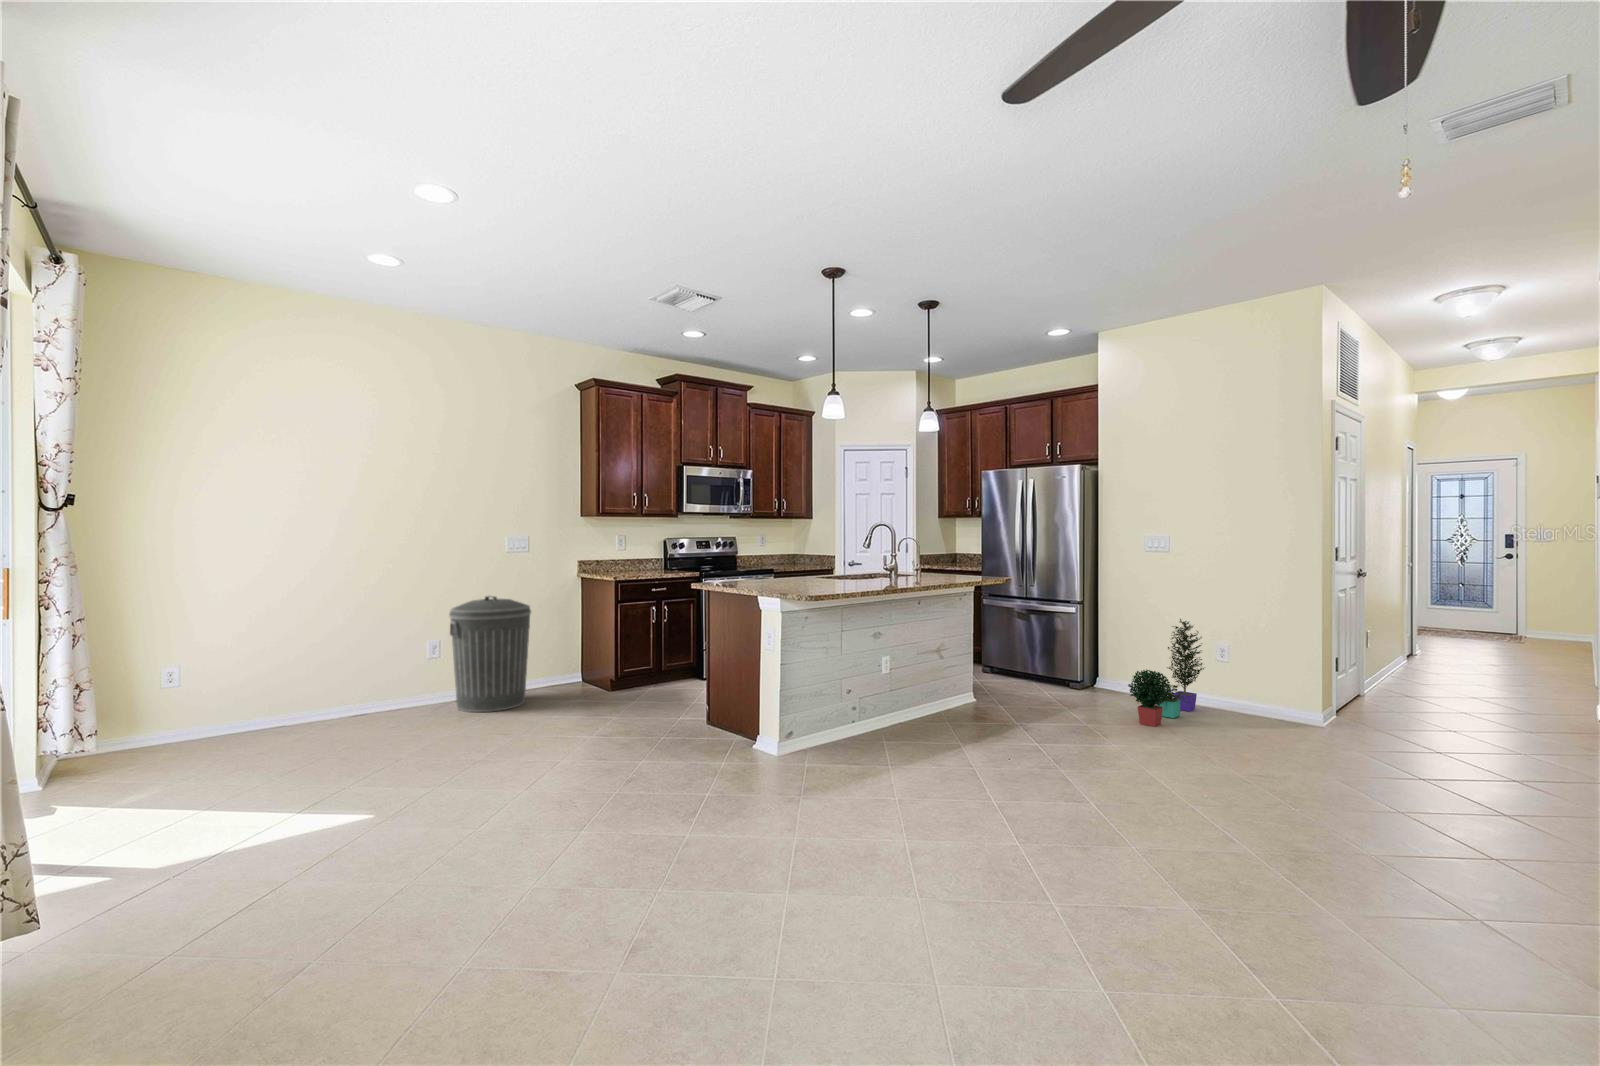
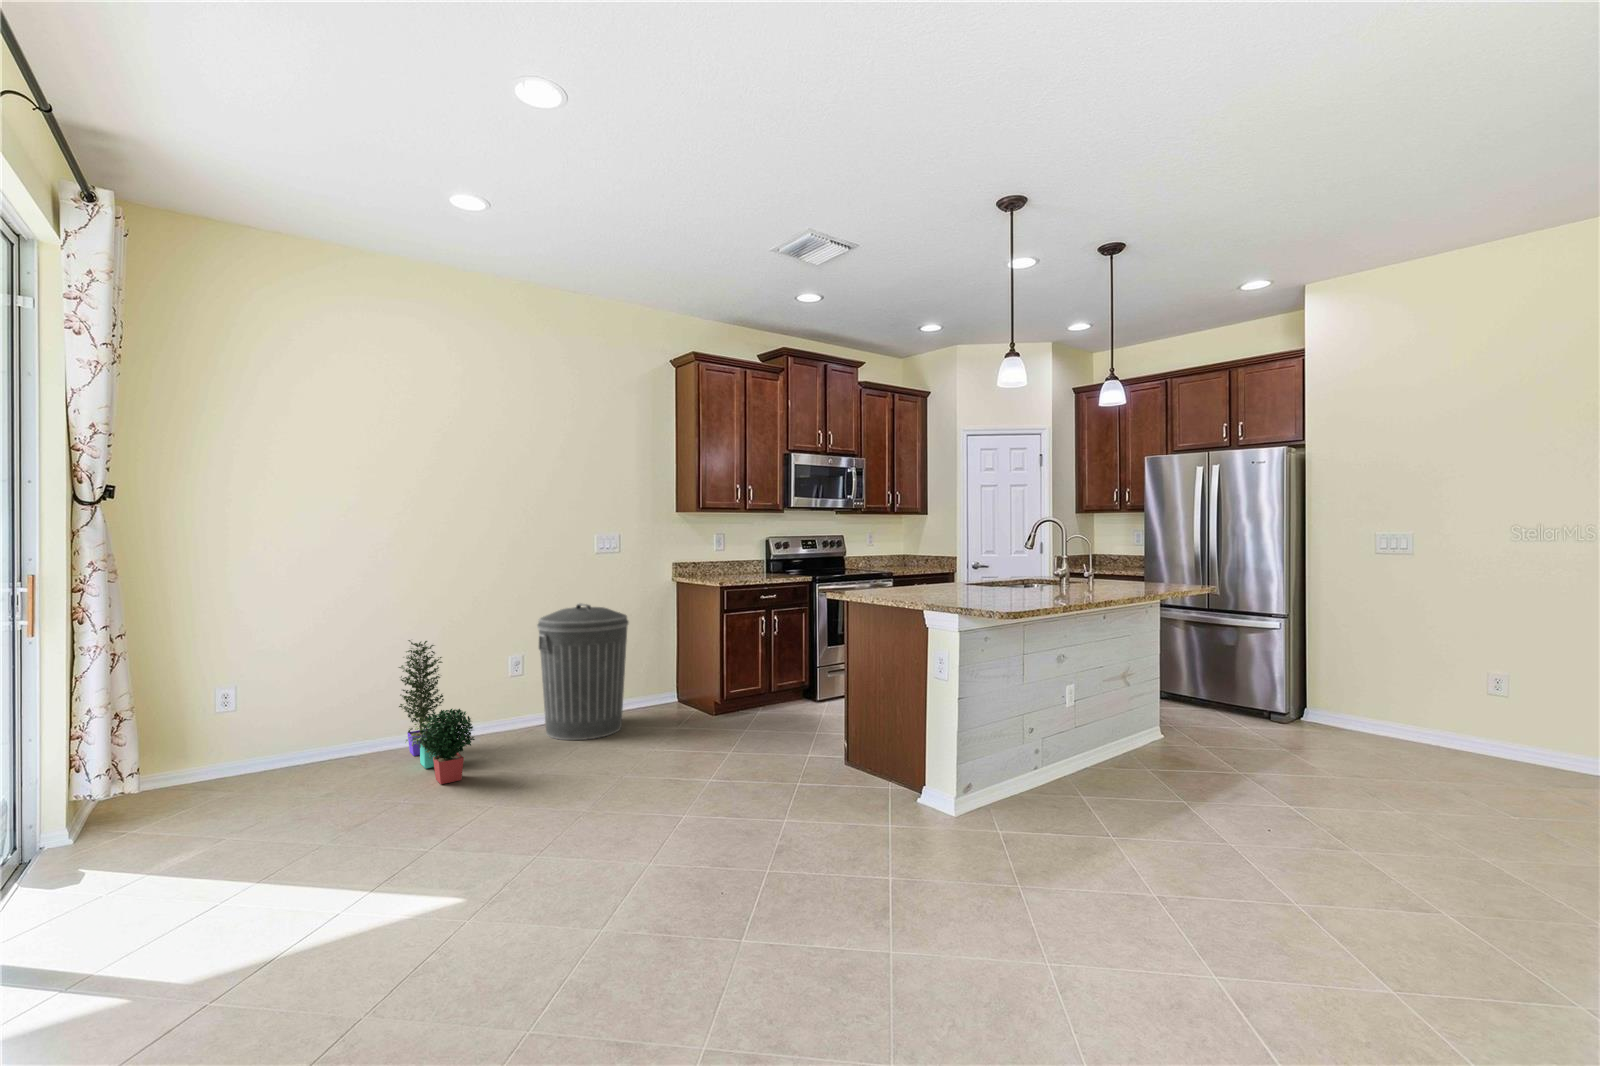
potted plant: present [1128,619,1204,727] -> present [399,640,475,784]

